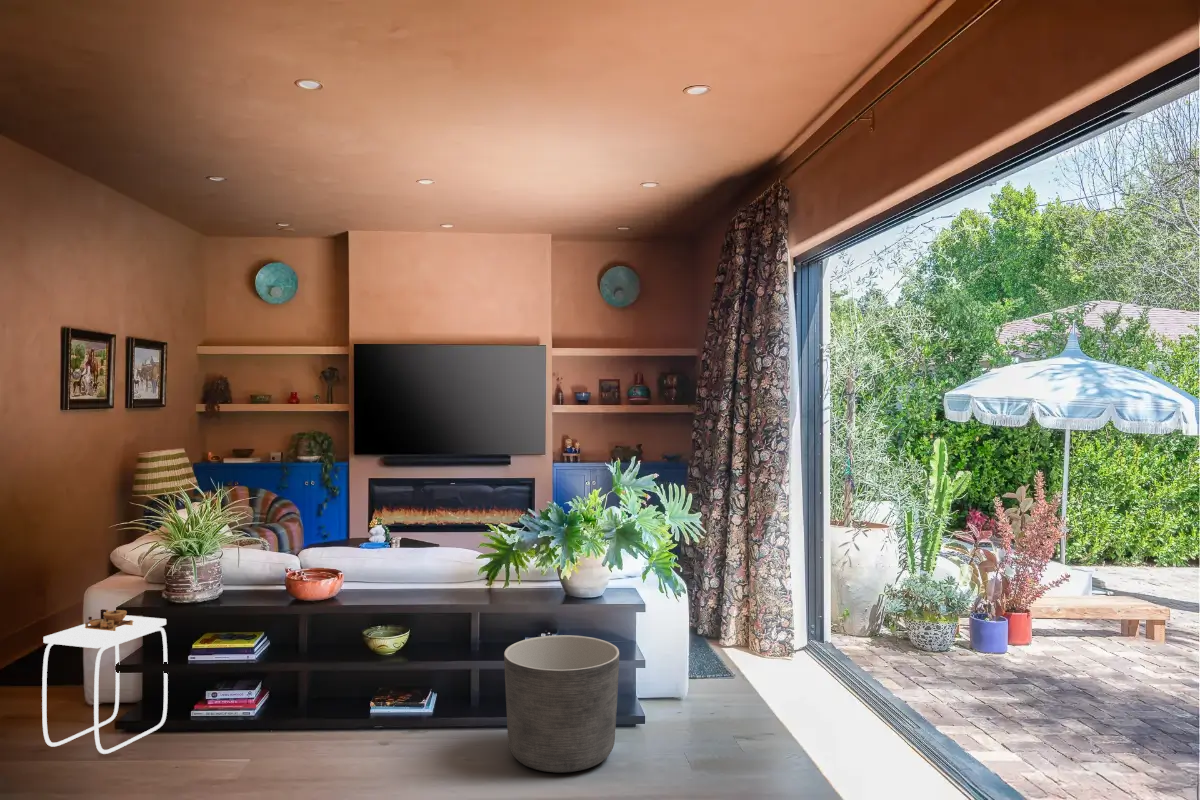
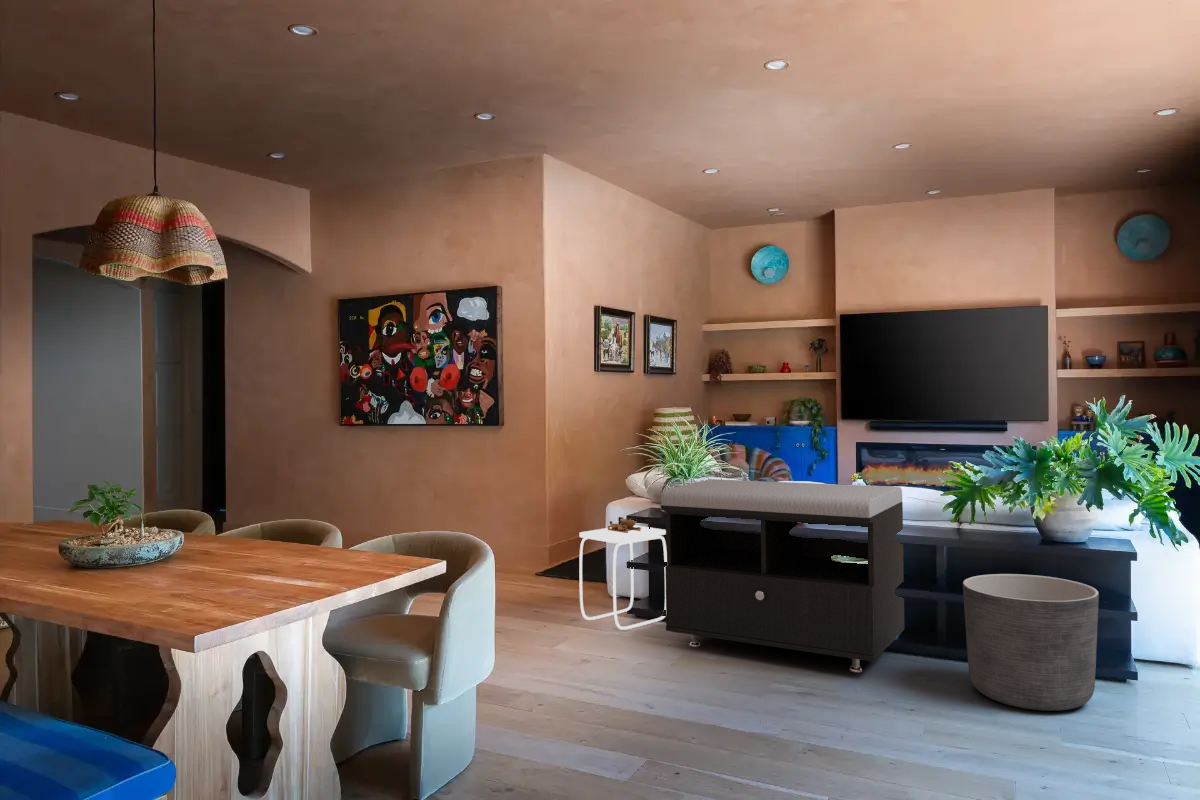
storage bench: none [166,555,440,763] -> present [661,479,904,673]

